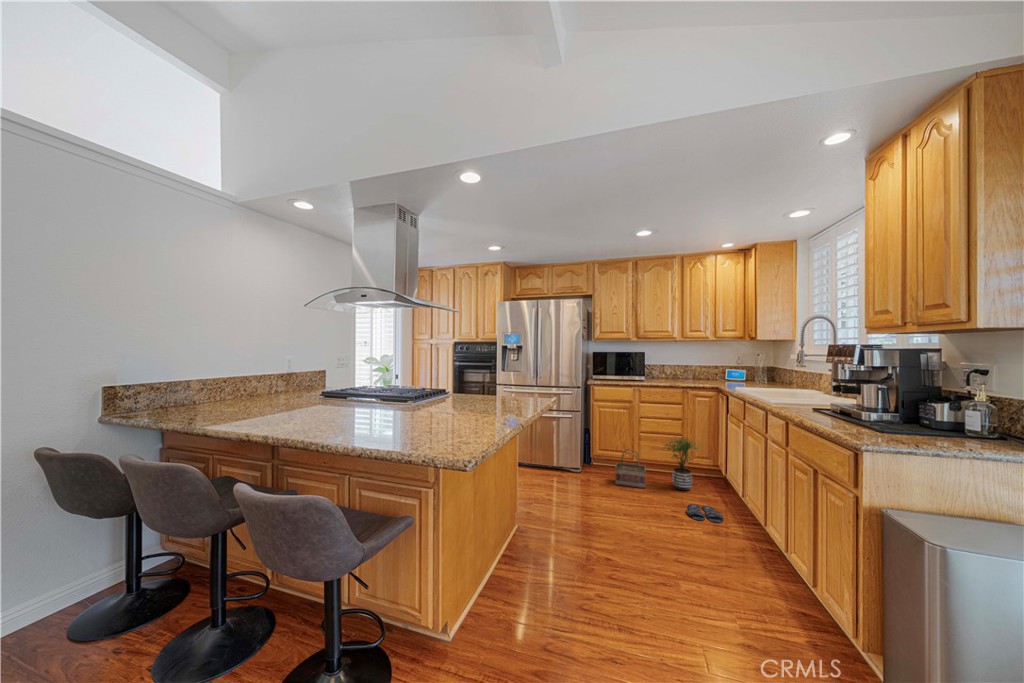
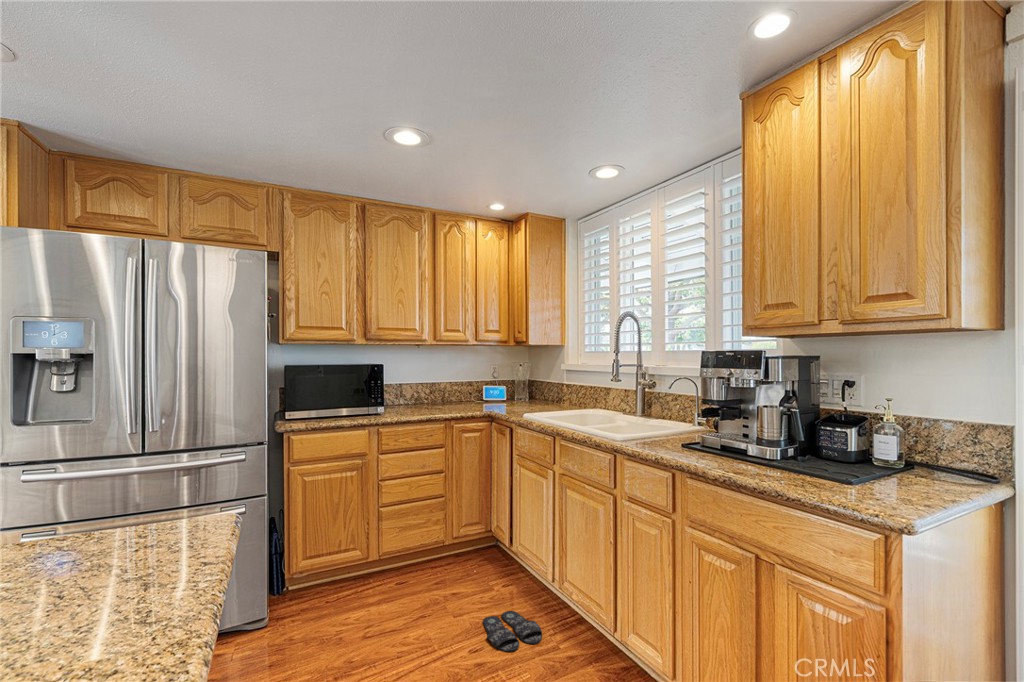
potted plant: present [664,437,697,491] -> none [424,500,485,592]
basket: present [615,449,646,488] -> none [345,543,405,623]

